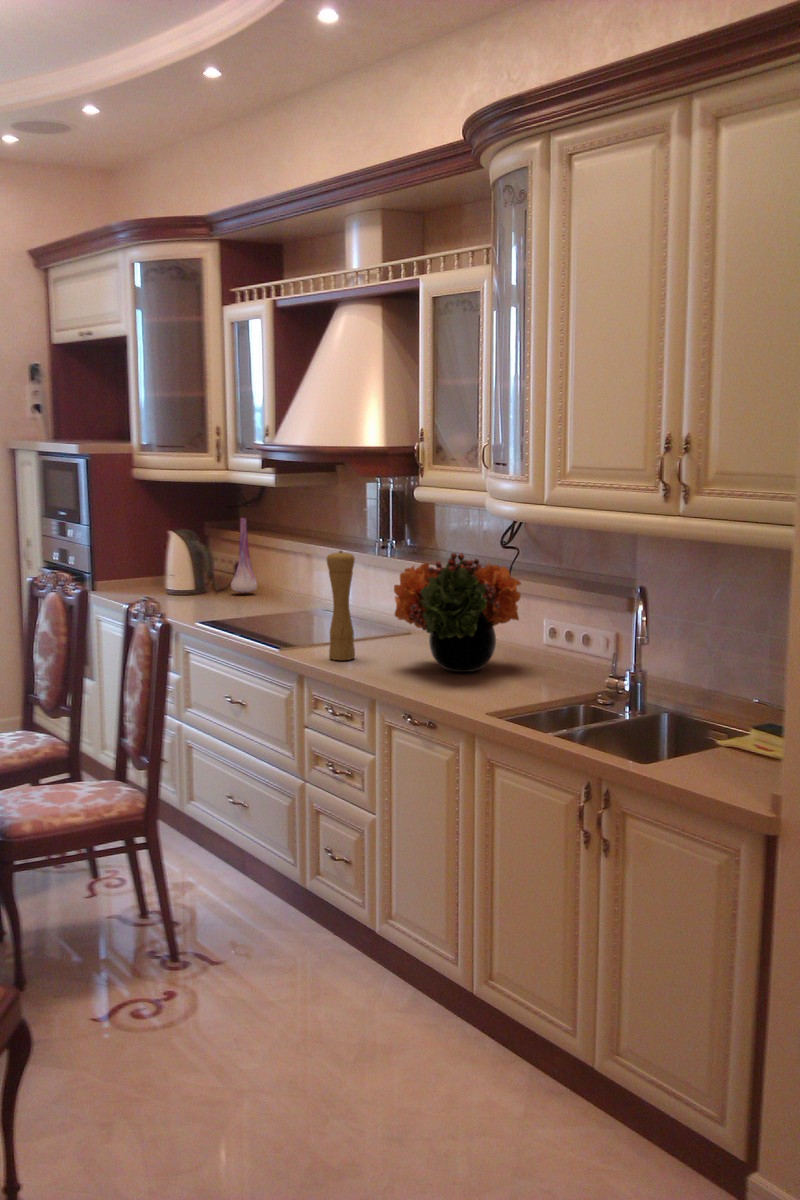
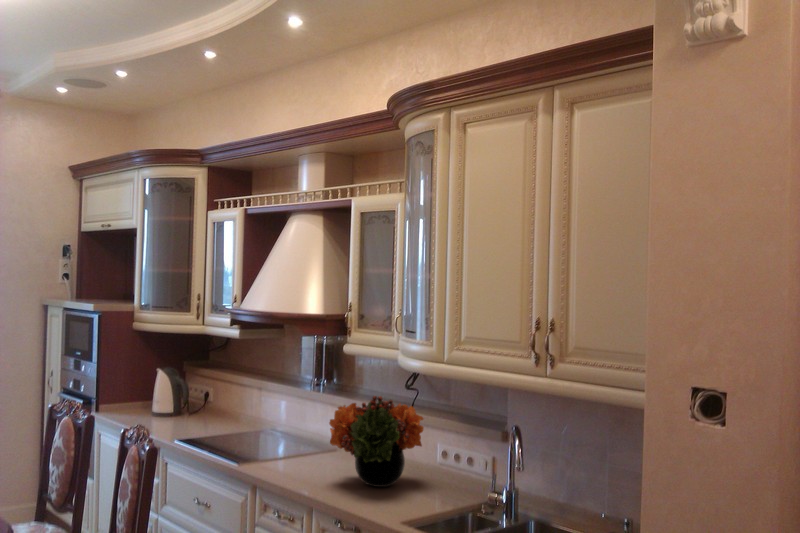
vase: present [231,517,257,593] -> none [199,358,222,416]
pepper mill: present [327,551,355,660] -> none [278,392,300,476]

